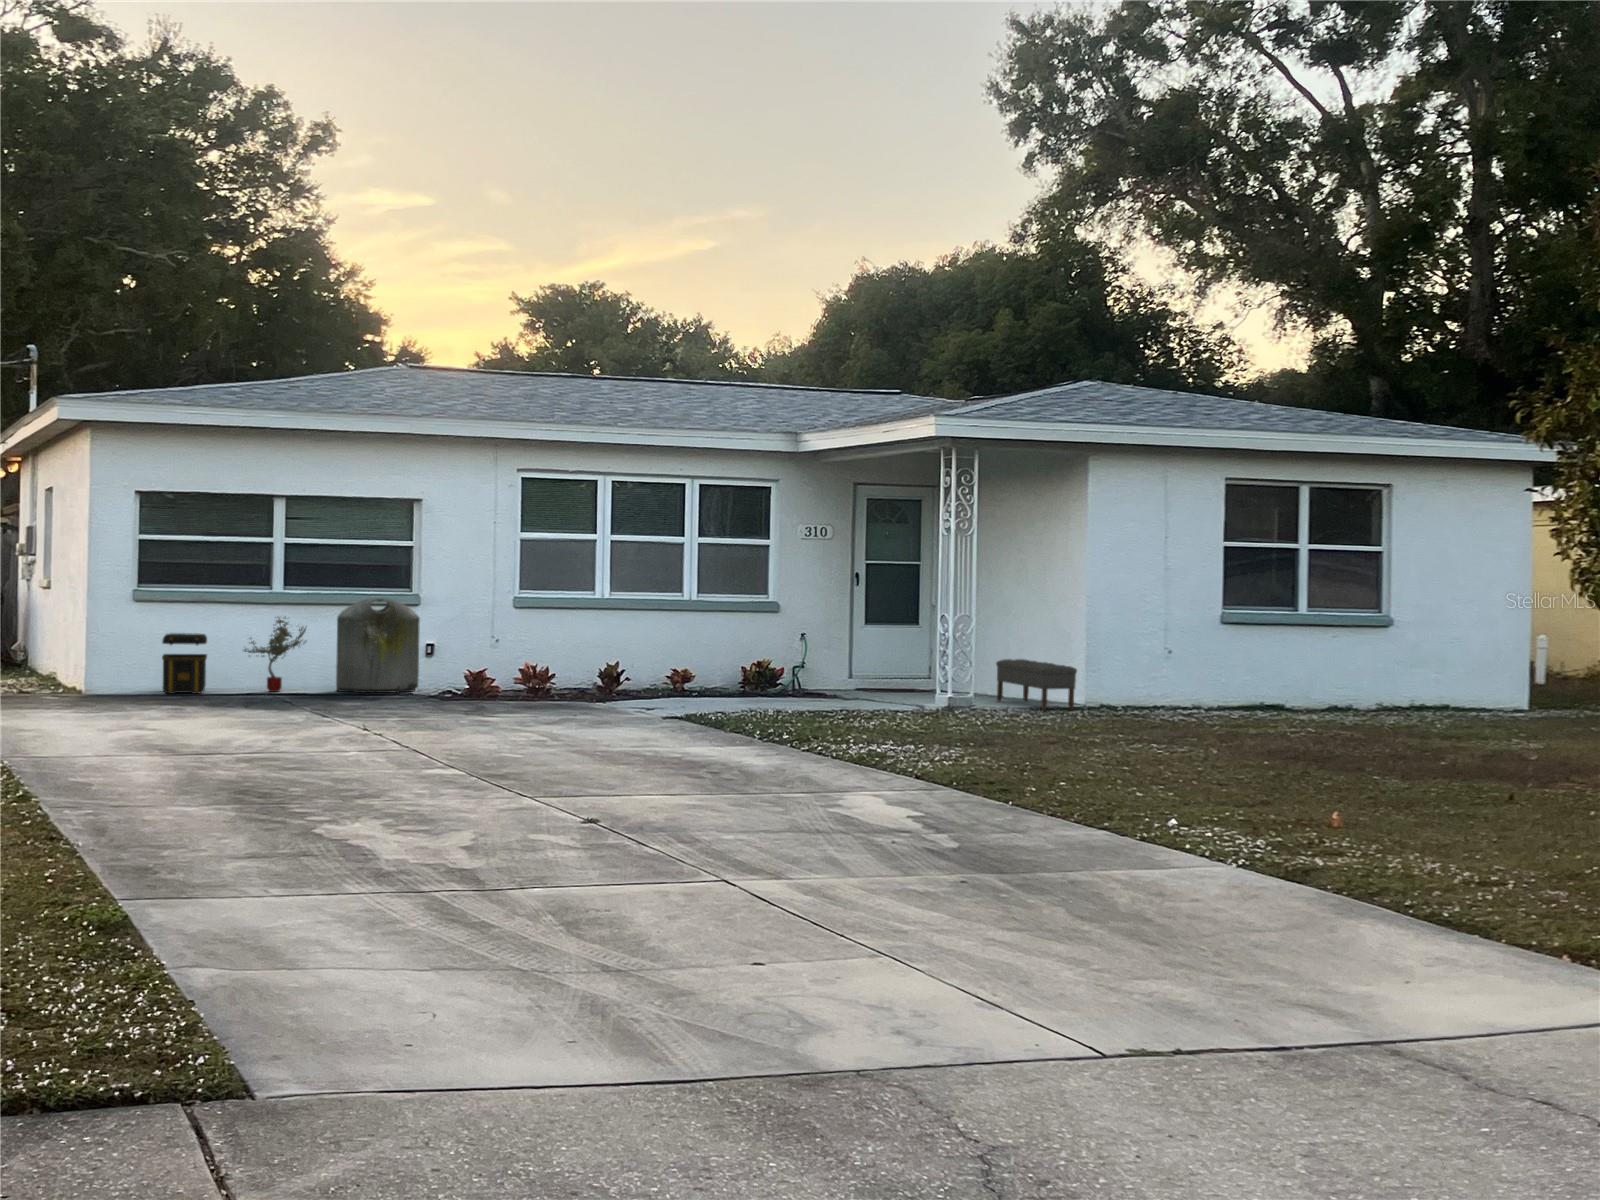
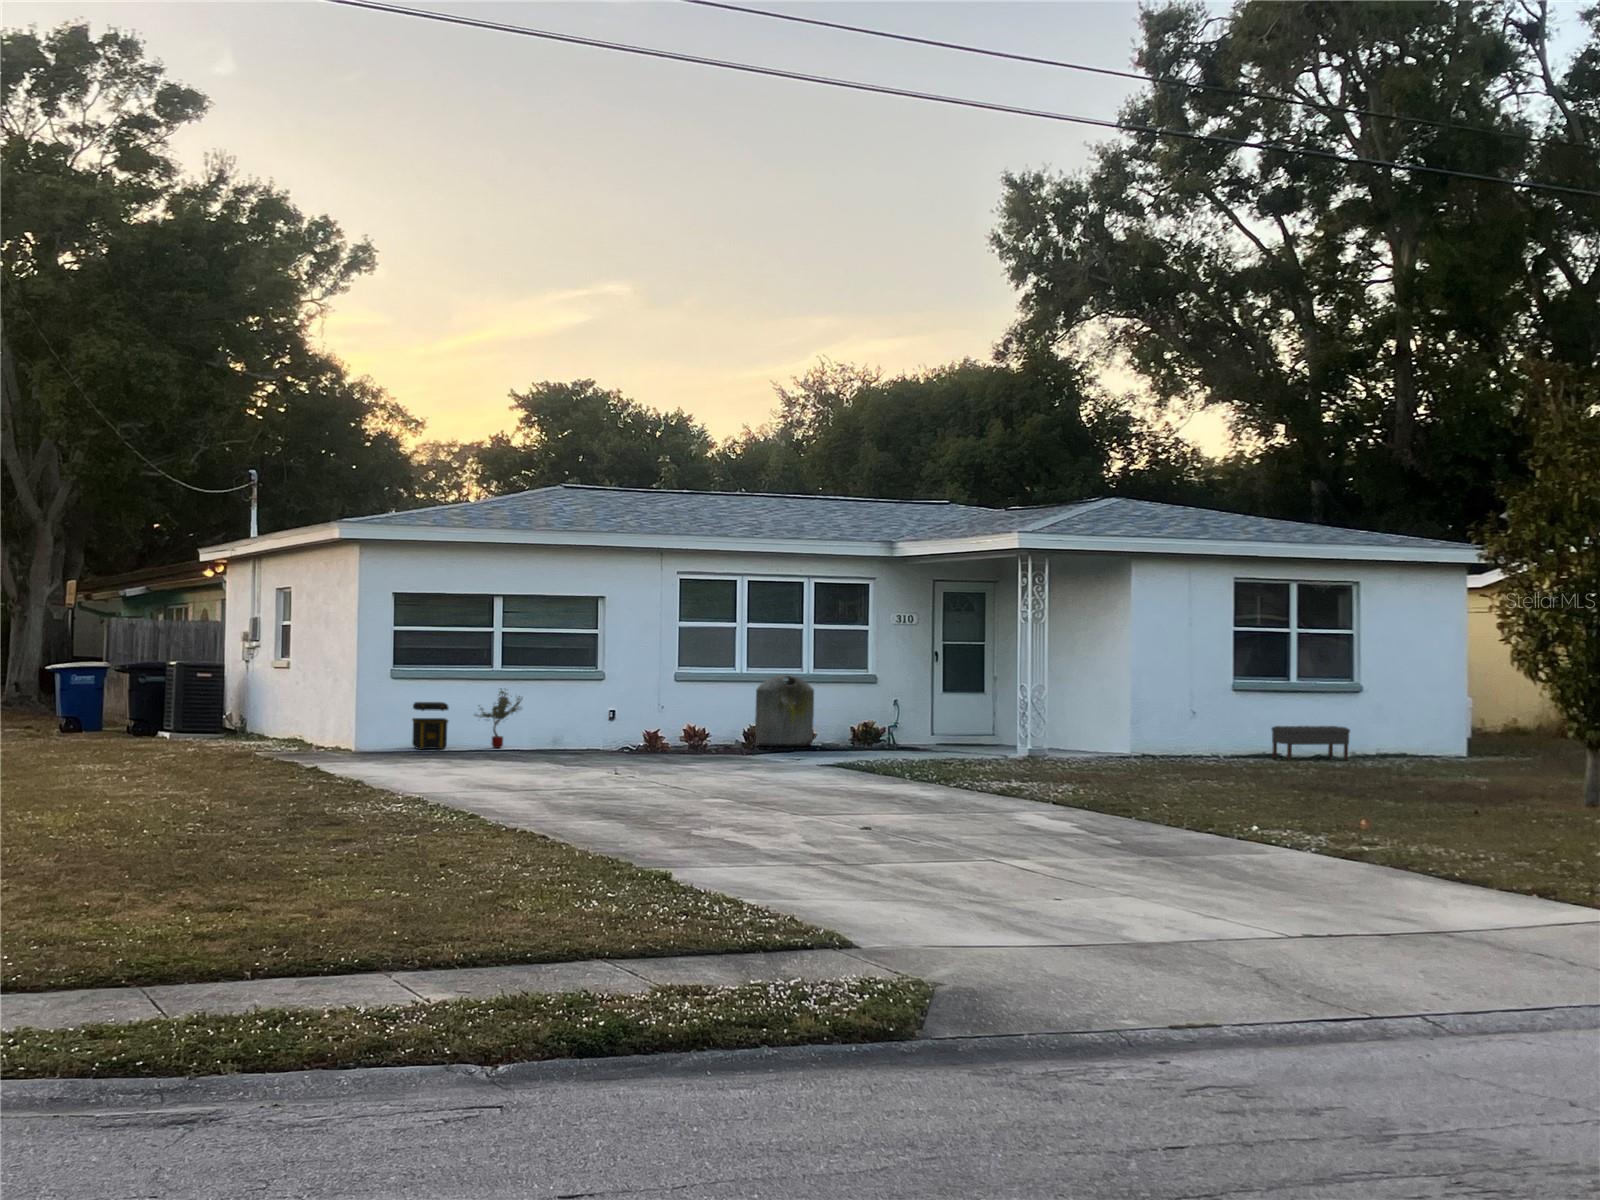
trash can: present [336,598,420,693] -> present [755,675,814,747]
bench: present [996,659,1077,711] -> present [1272,726,1350,761]

